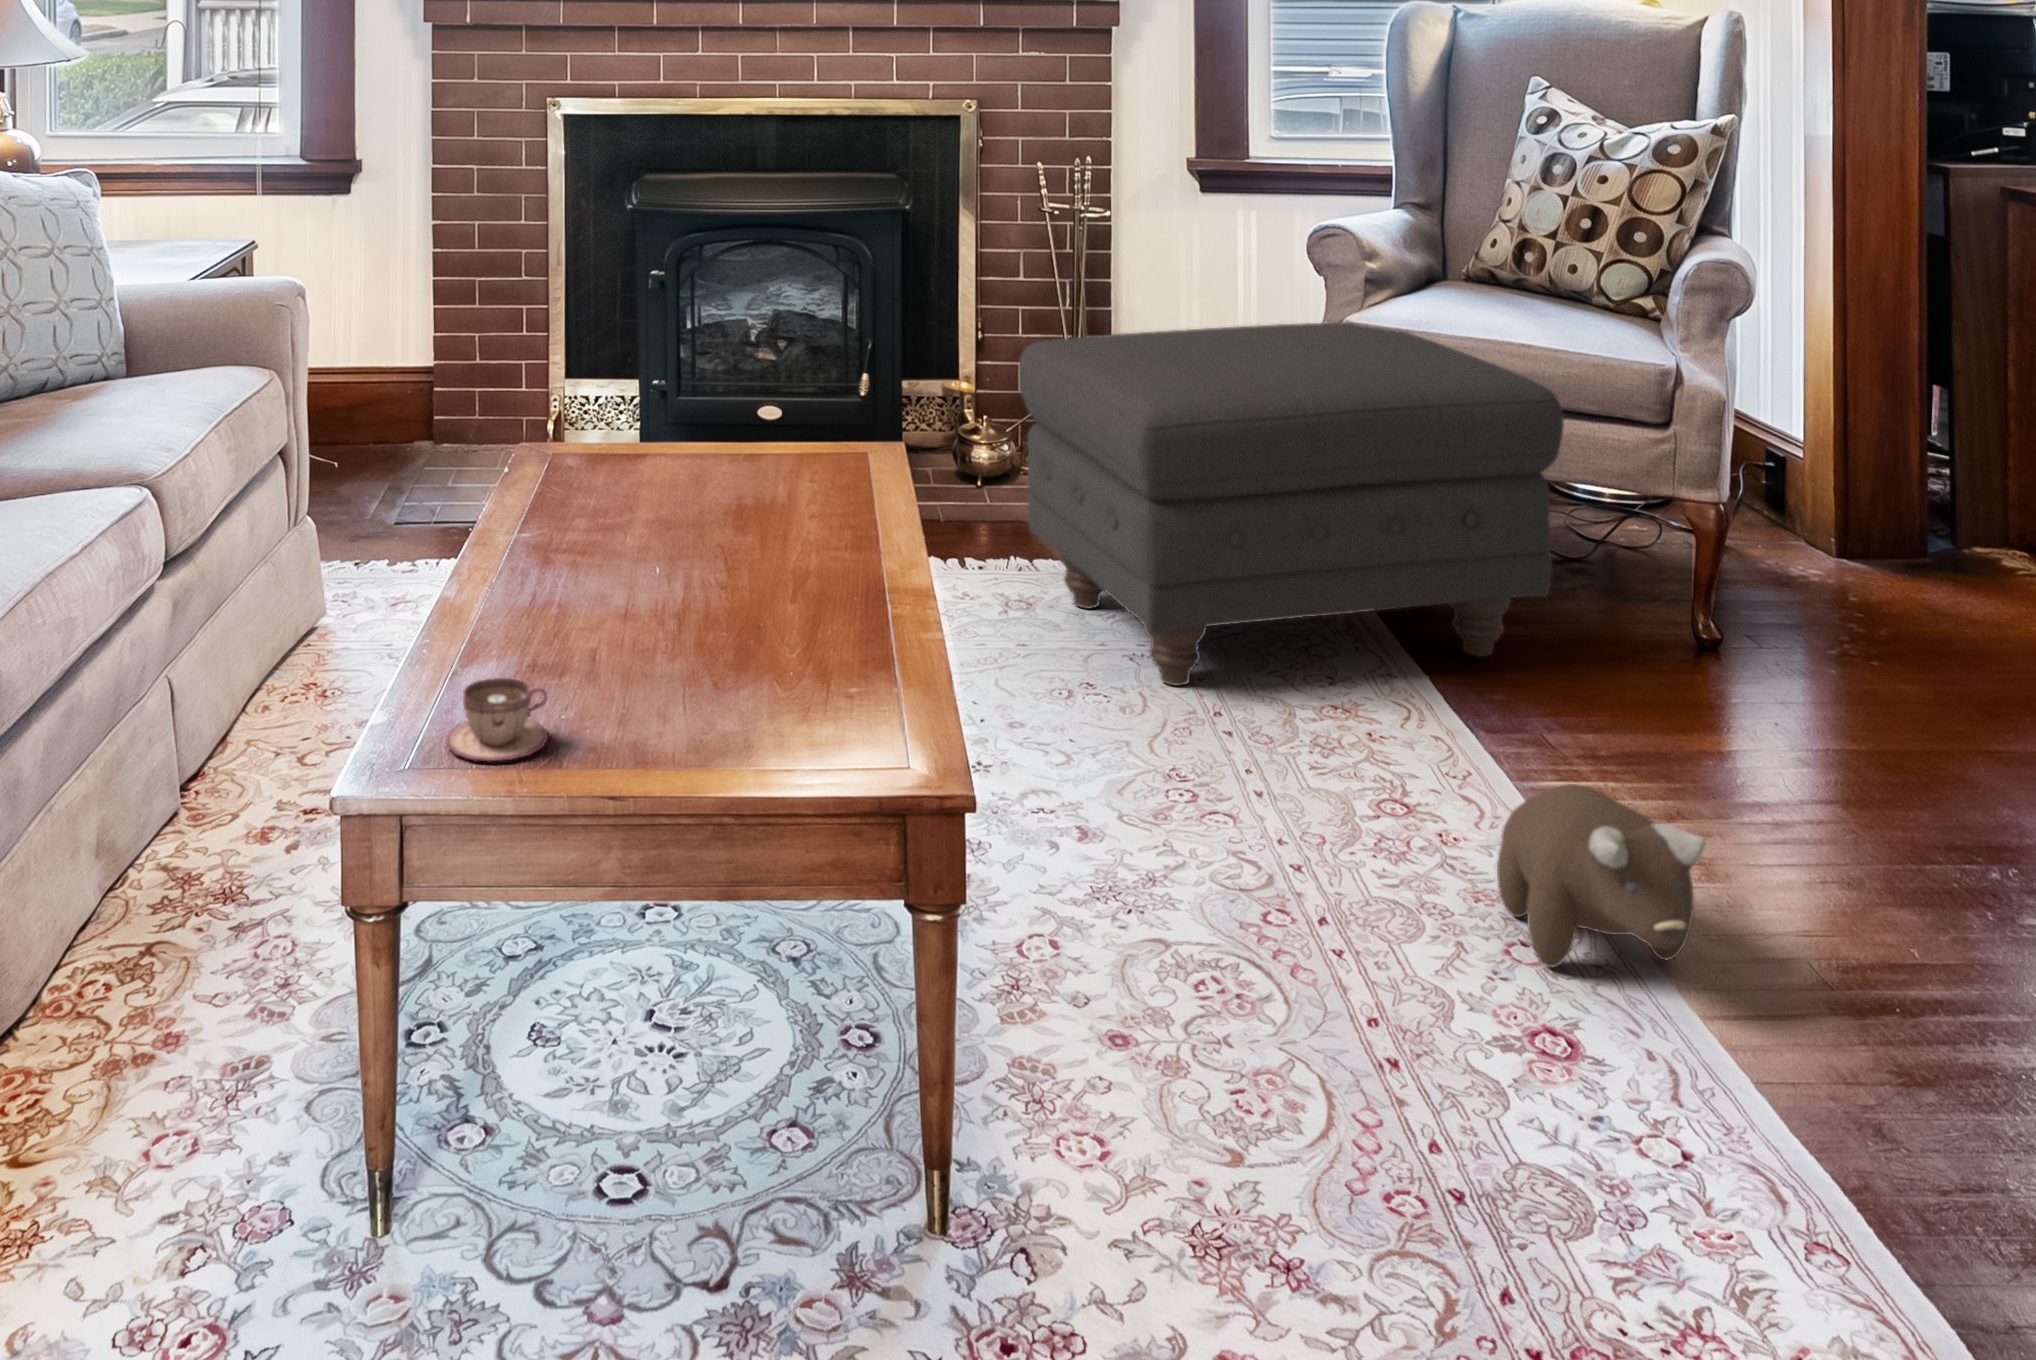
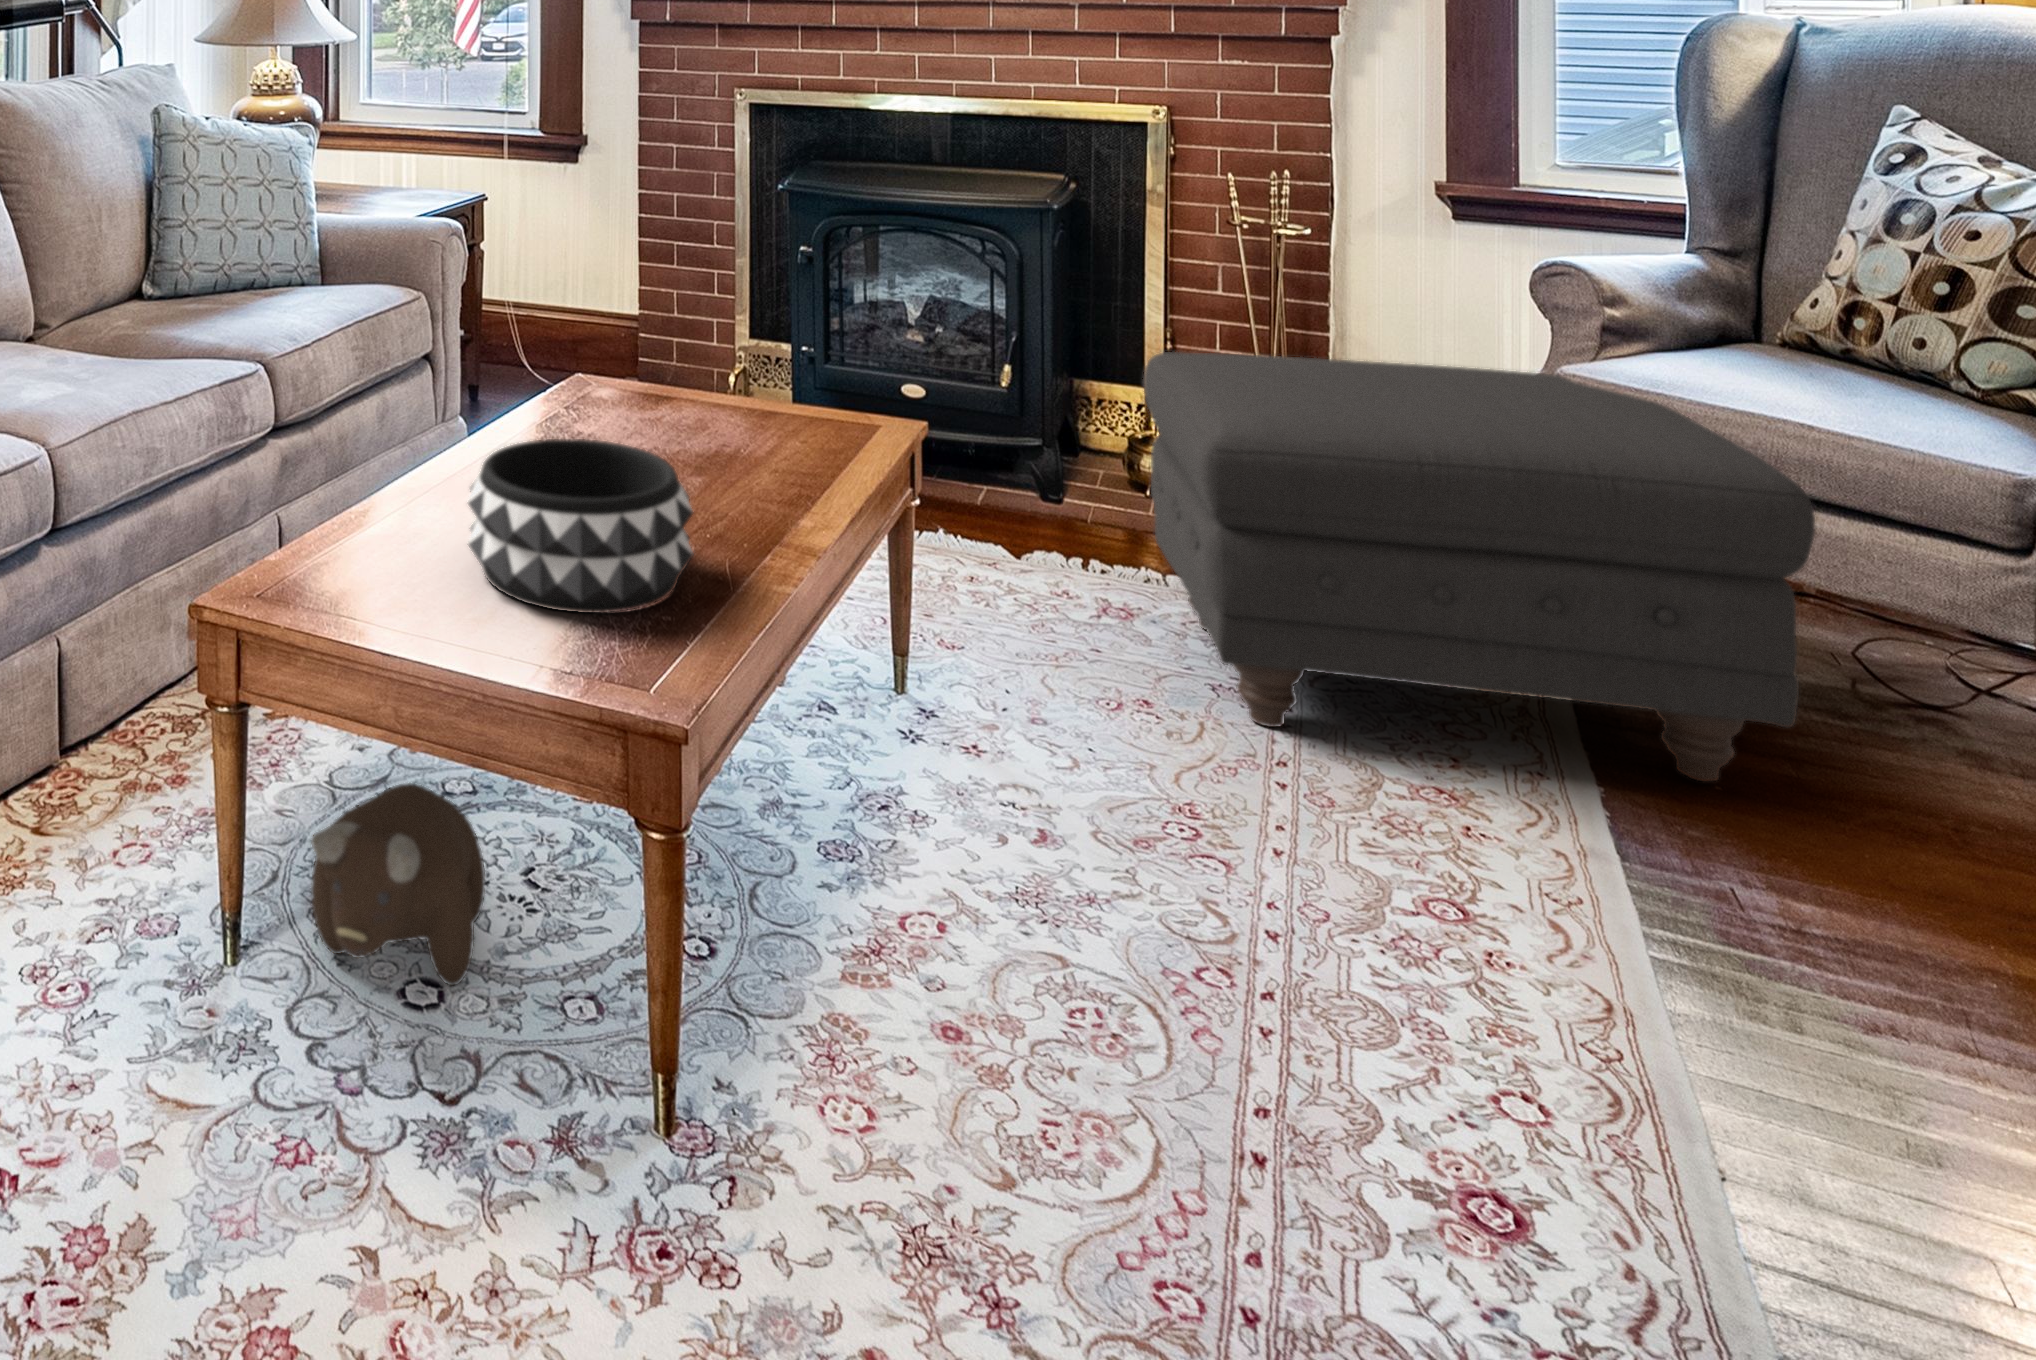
decorative bowl: none [585,507,839,703] -> present [468,439,693,613]
teacup: present [447,678,548,761] -> none [304,546,388,614]
plush toy: present [1497,784,1706,967] -> present [311,783,485,985]

